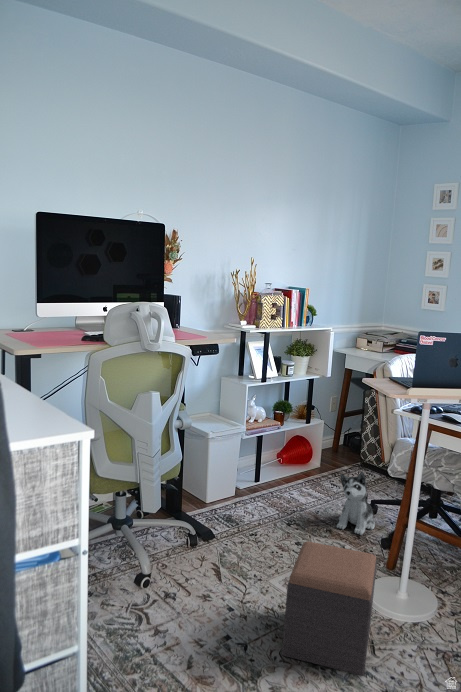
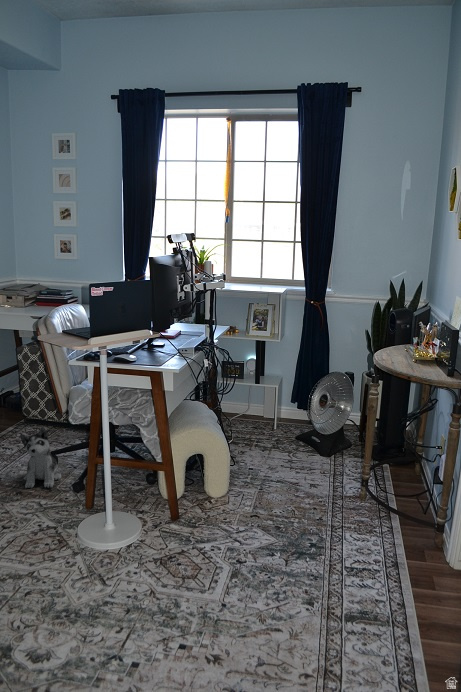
footstool: present [282,542,377,676] -> none [17,498,105,622]

